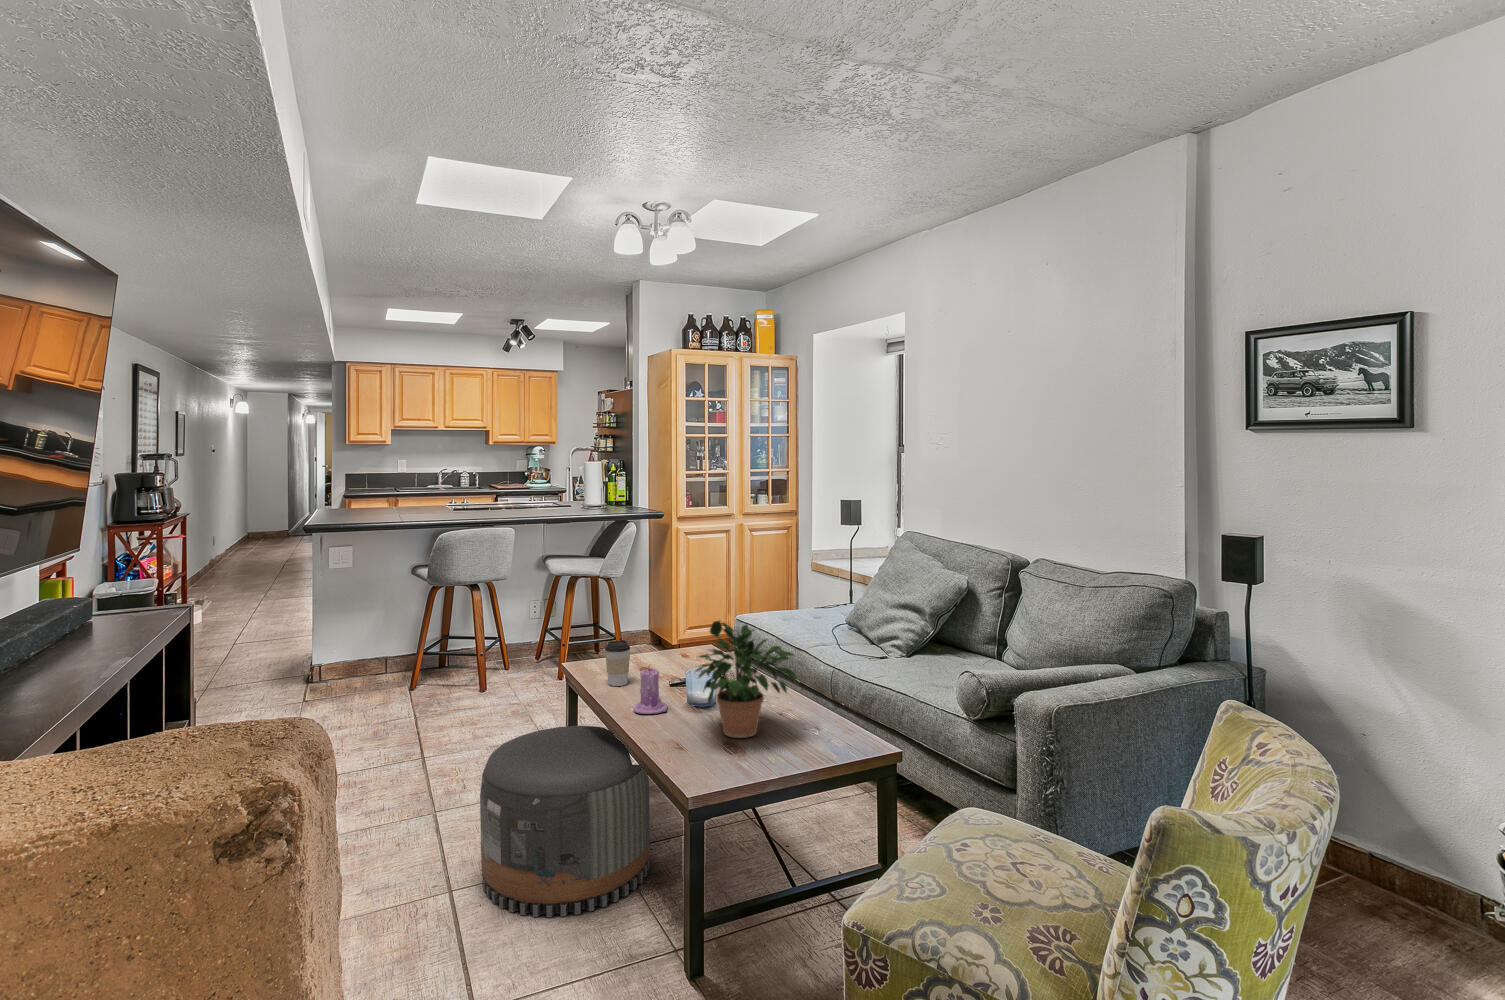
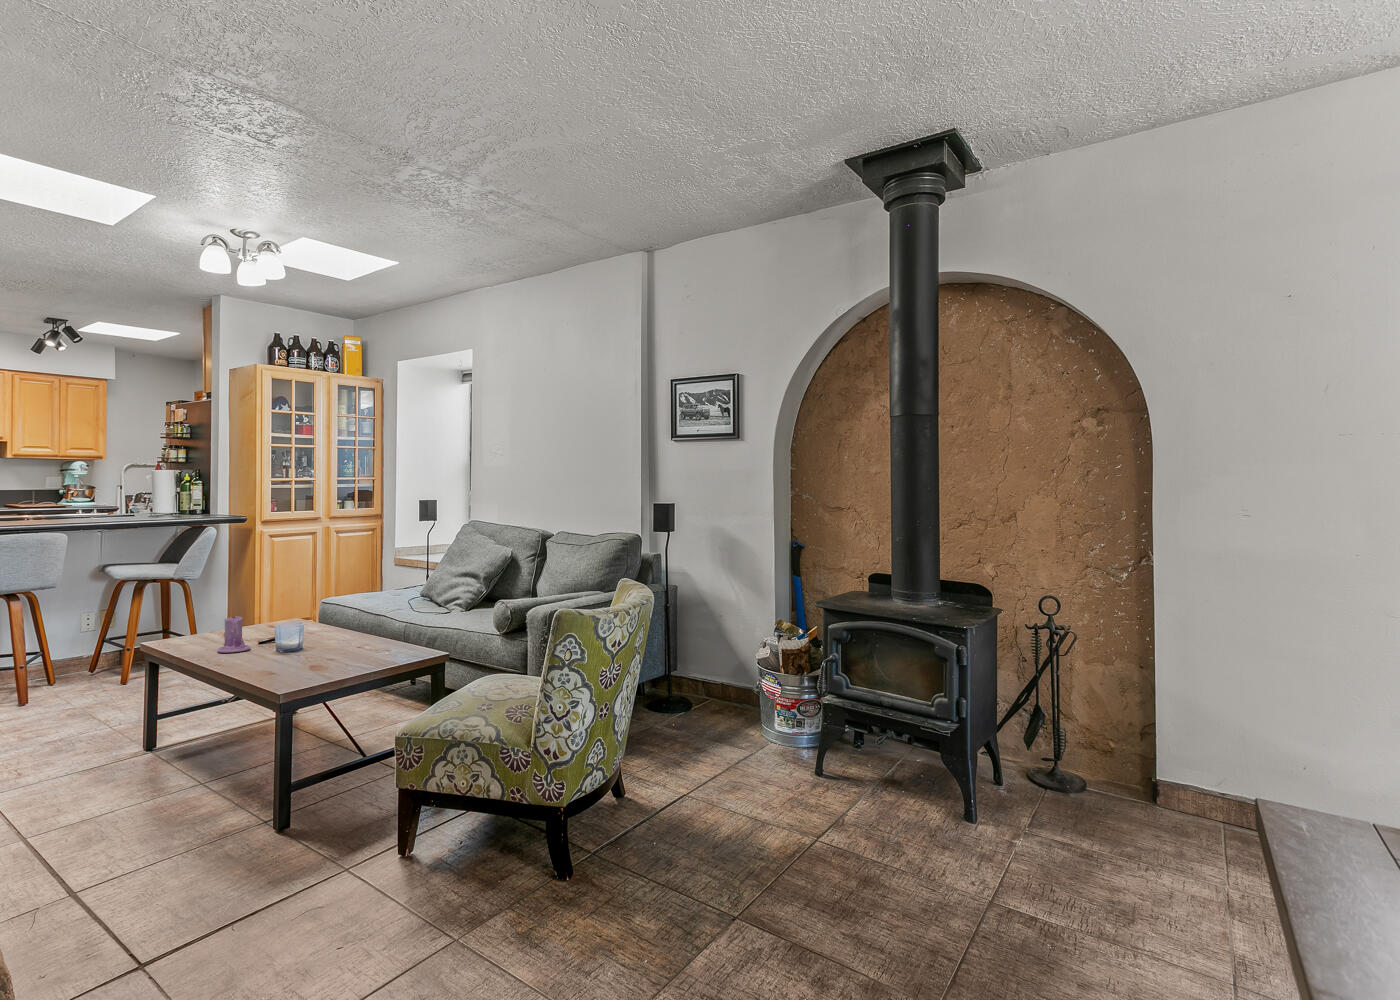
potted plant: present [696,621,797,738] -> none [275,566,369,658]
coffee cup: present [605,640,630,686] -> none [187,602,213,640]
pouf: present [480,726,650,917] -> none [56,670,232,821]

